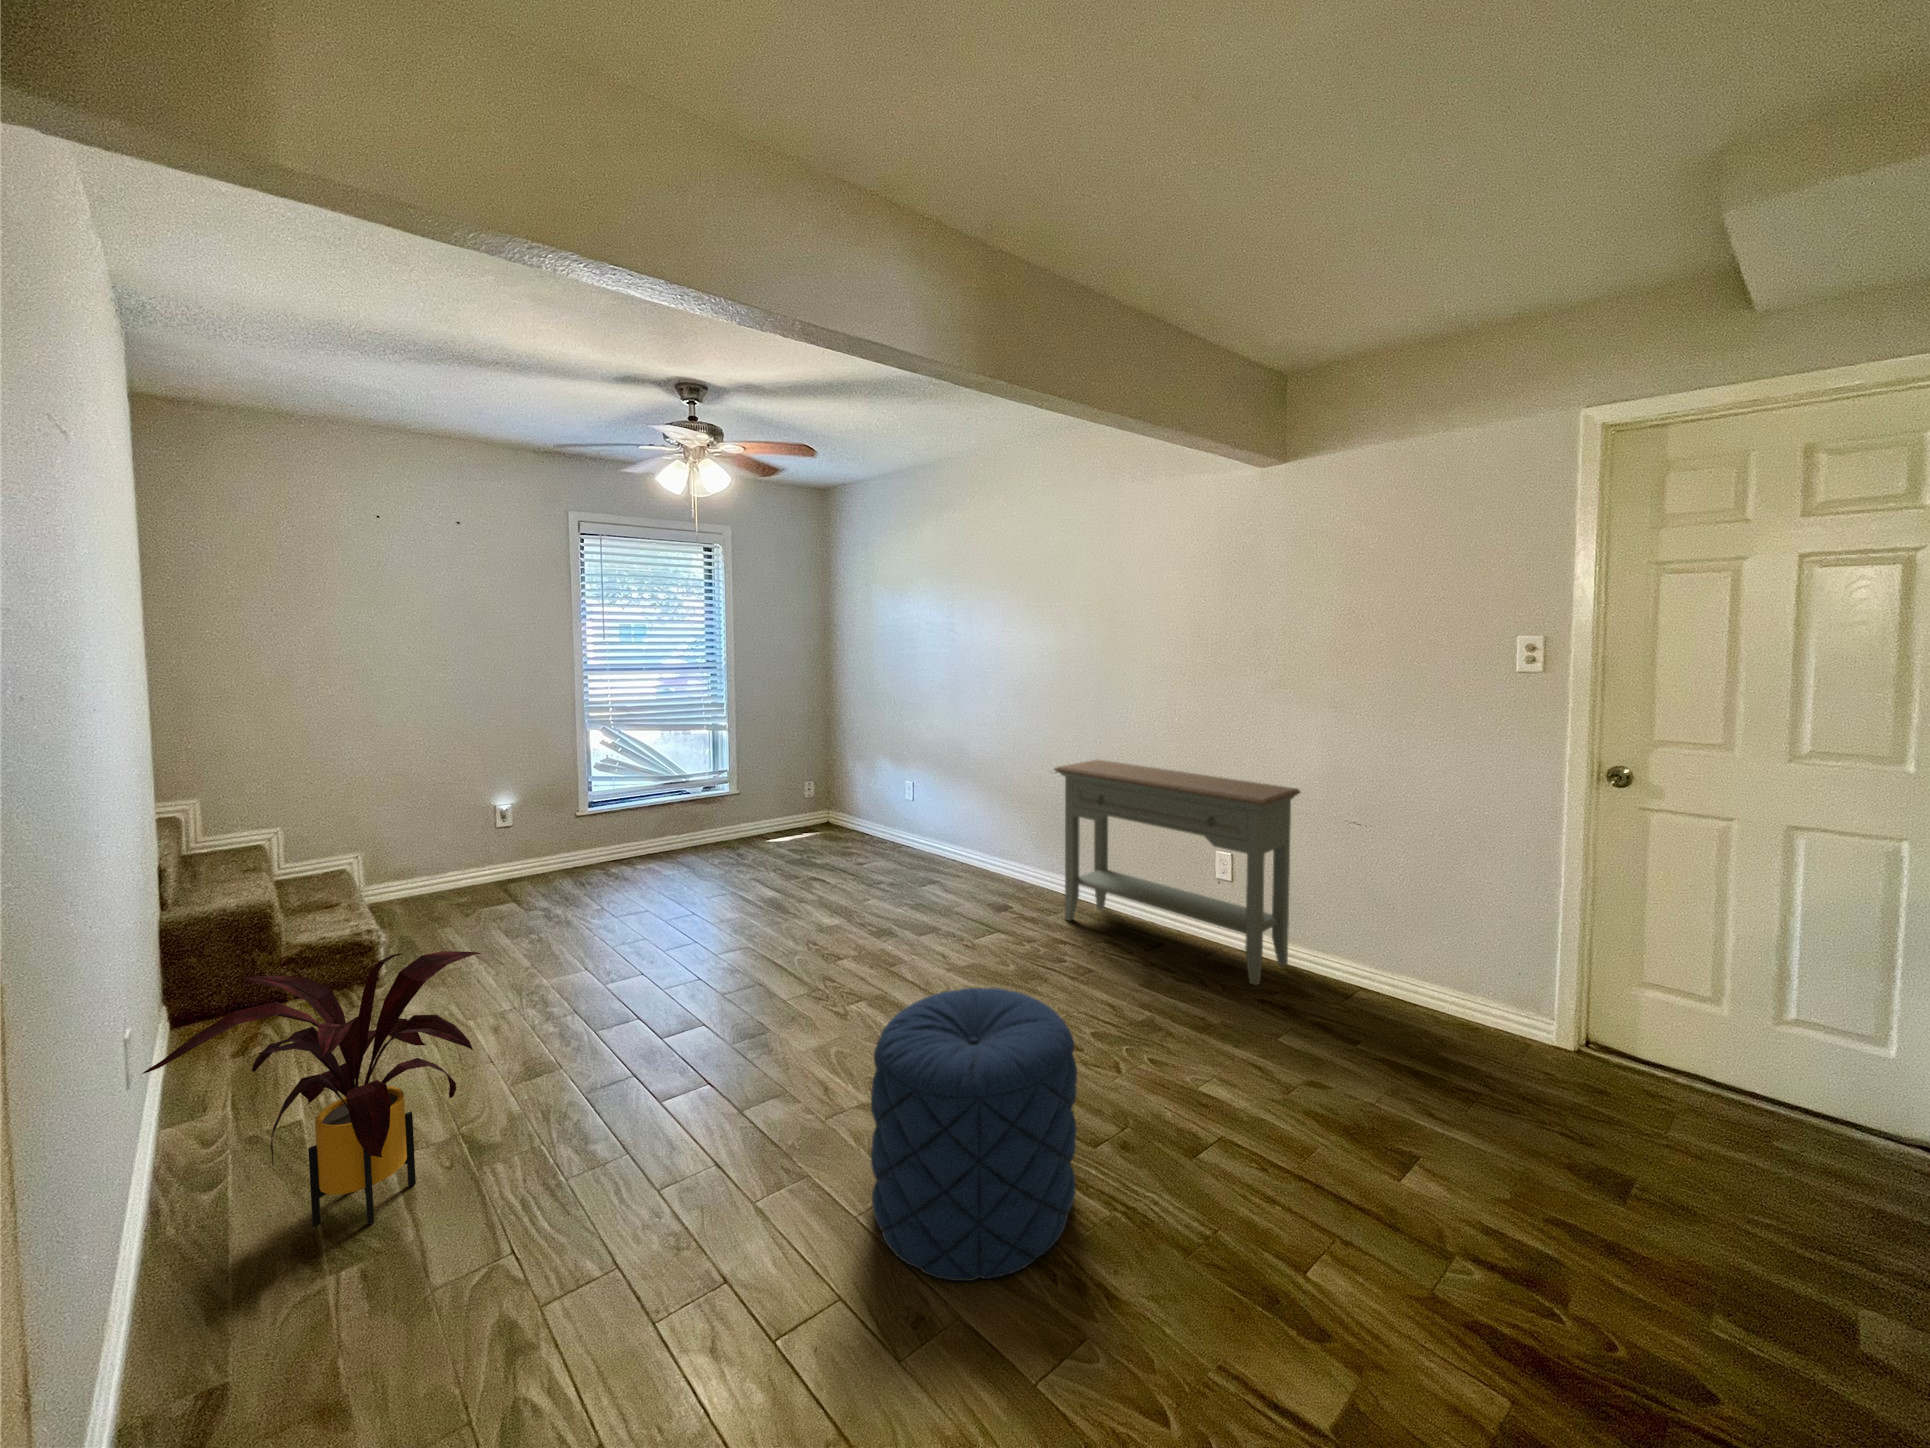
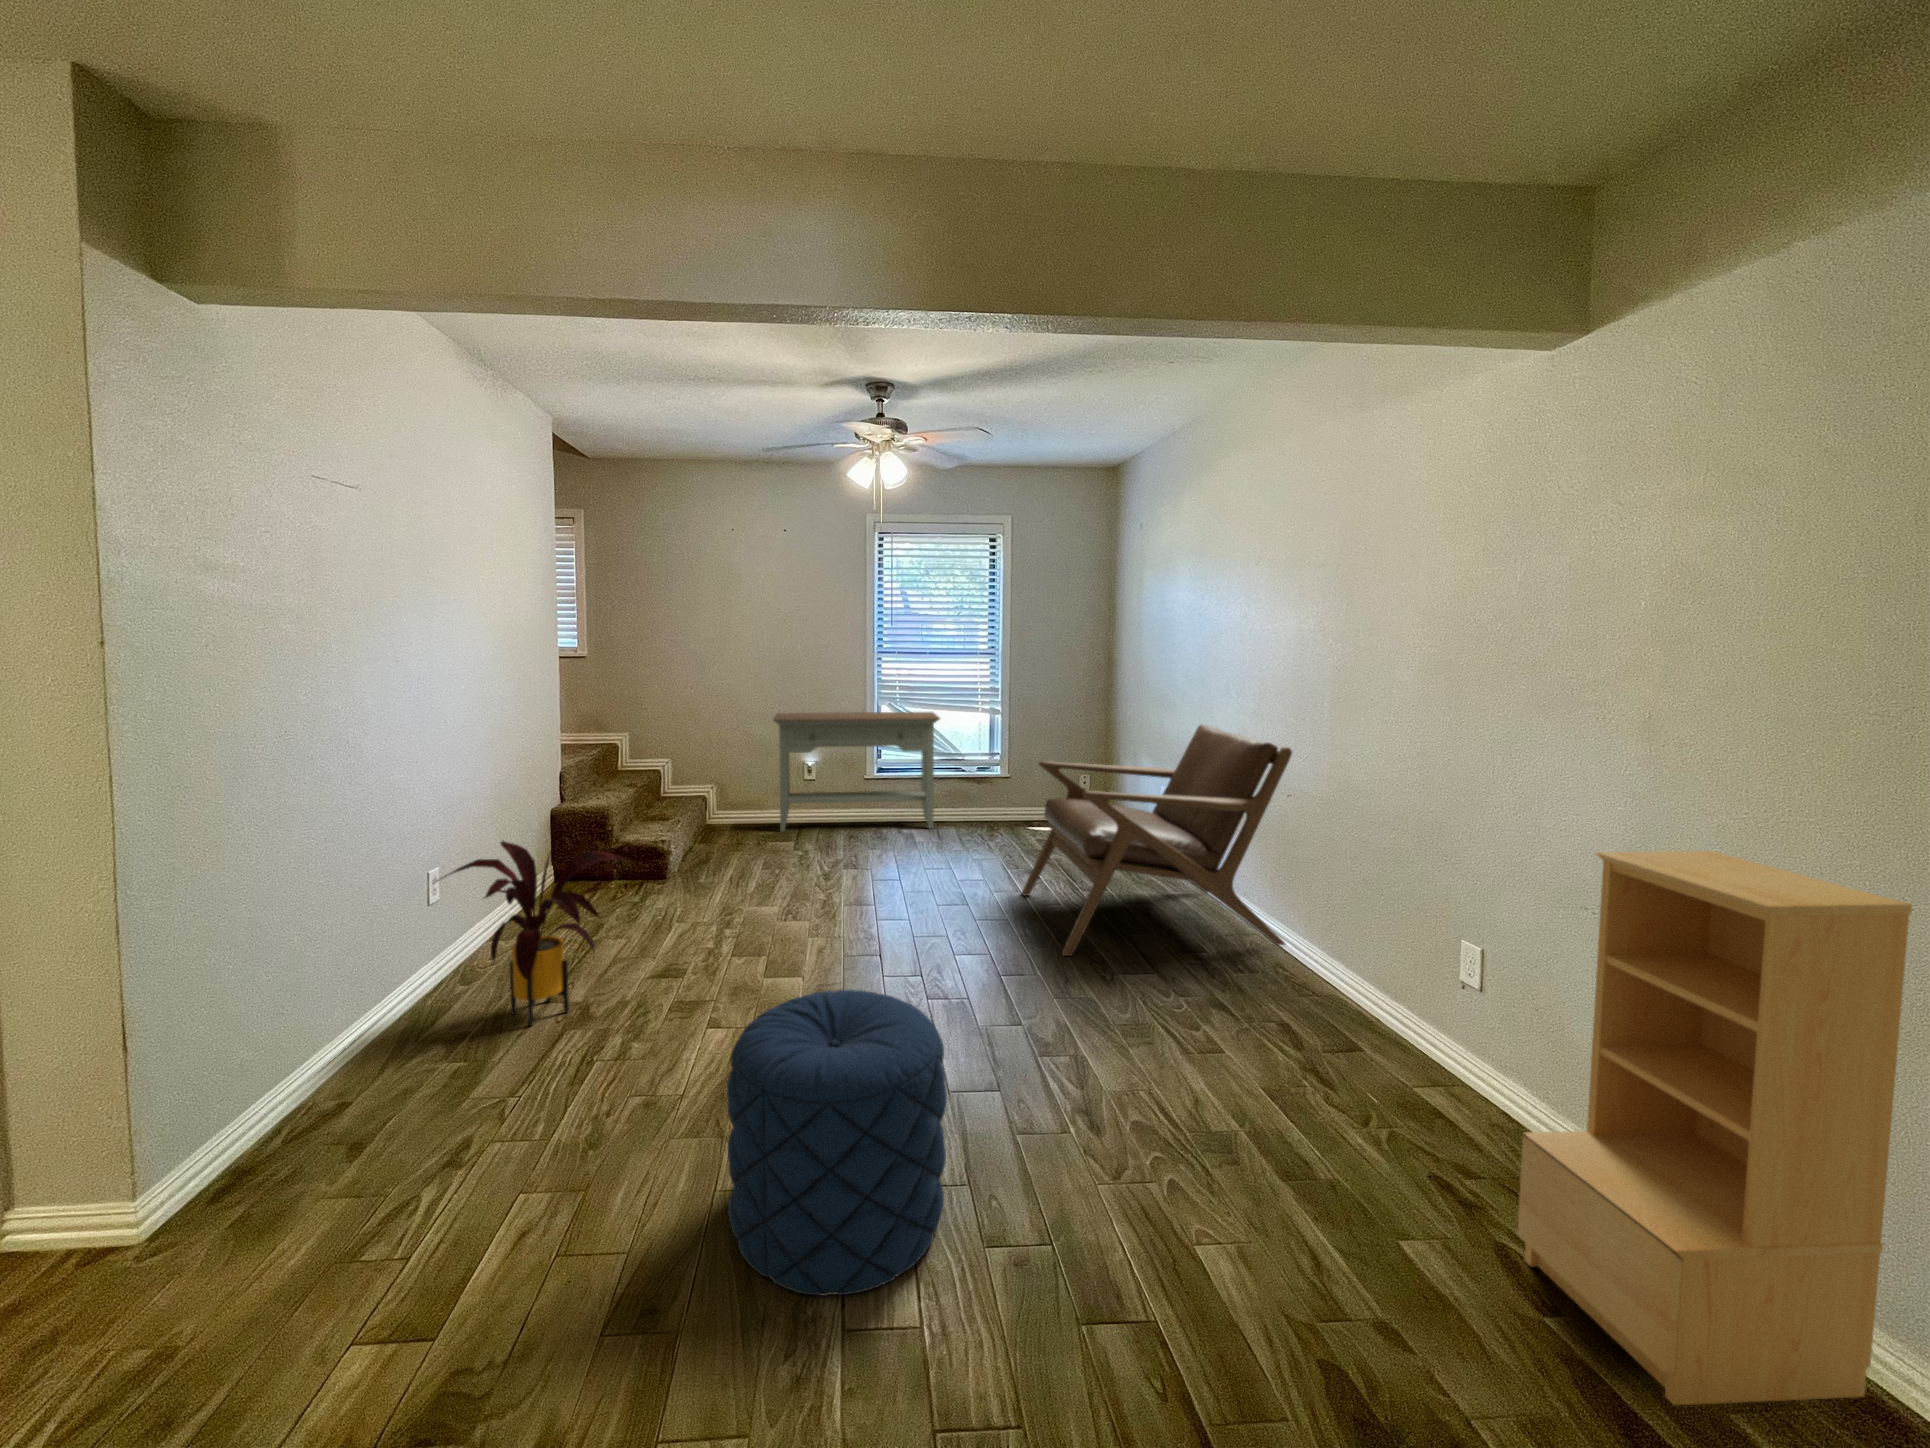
lounge chair: none [827,722,1055,937] -> present [1021,724,1292,956]
console table: present [1054,760,1300,985] -> present [773,712,940,832]
bookshelf: none [1323,764,1467,1058] -> present [1517,851,1912,1405]

